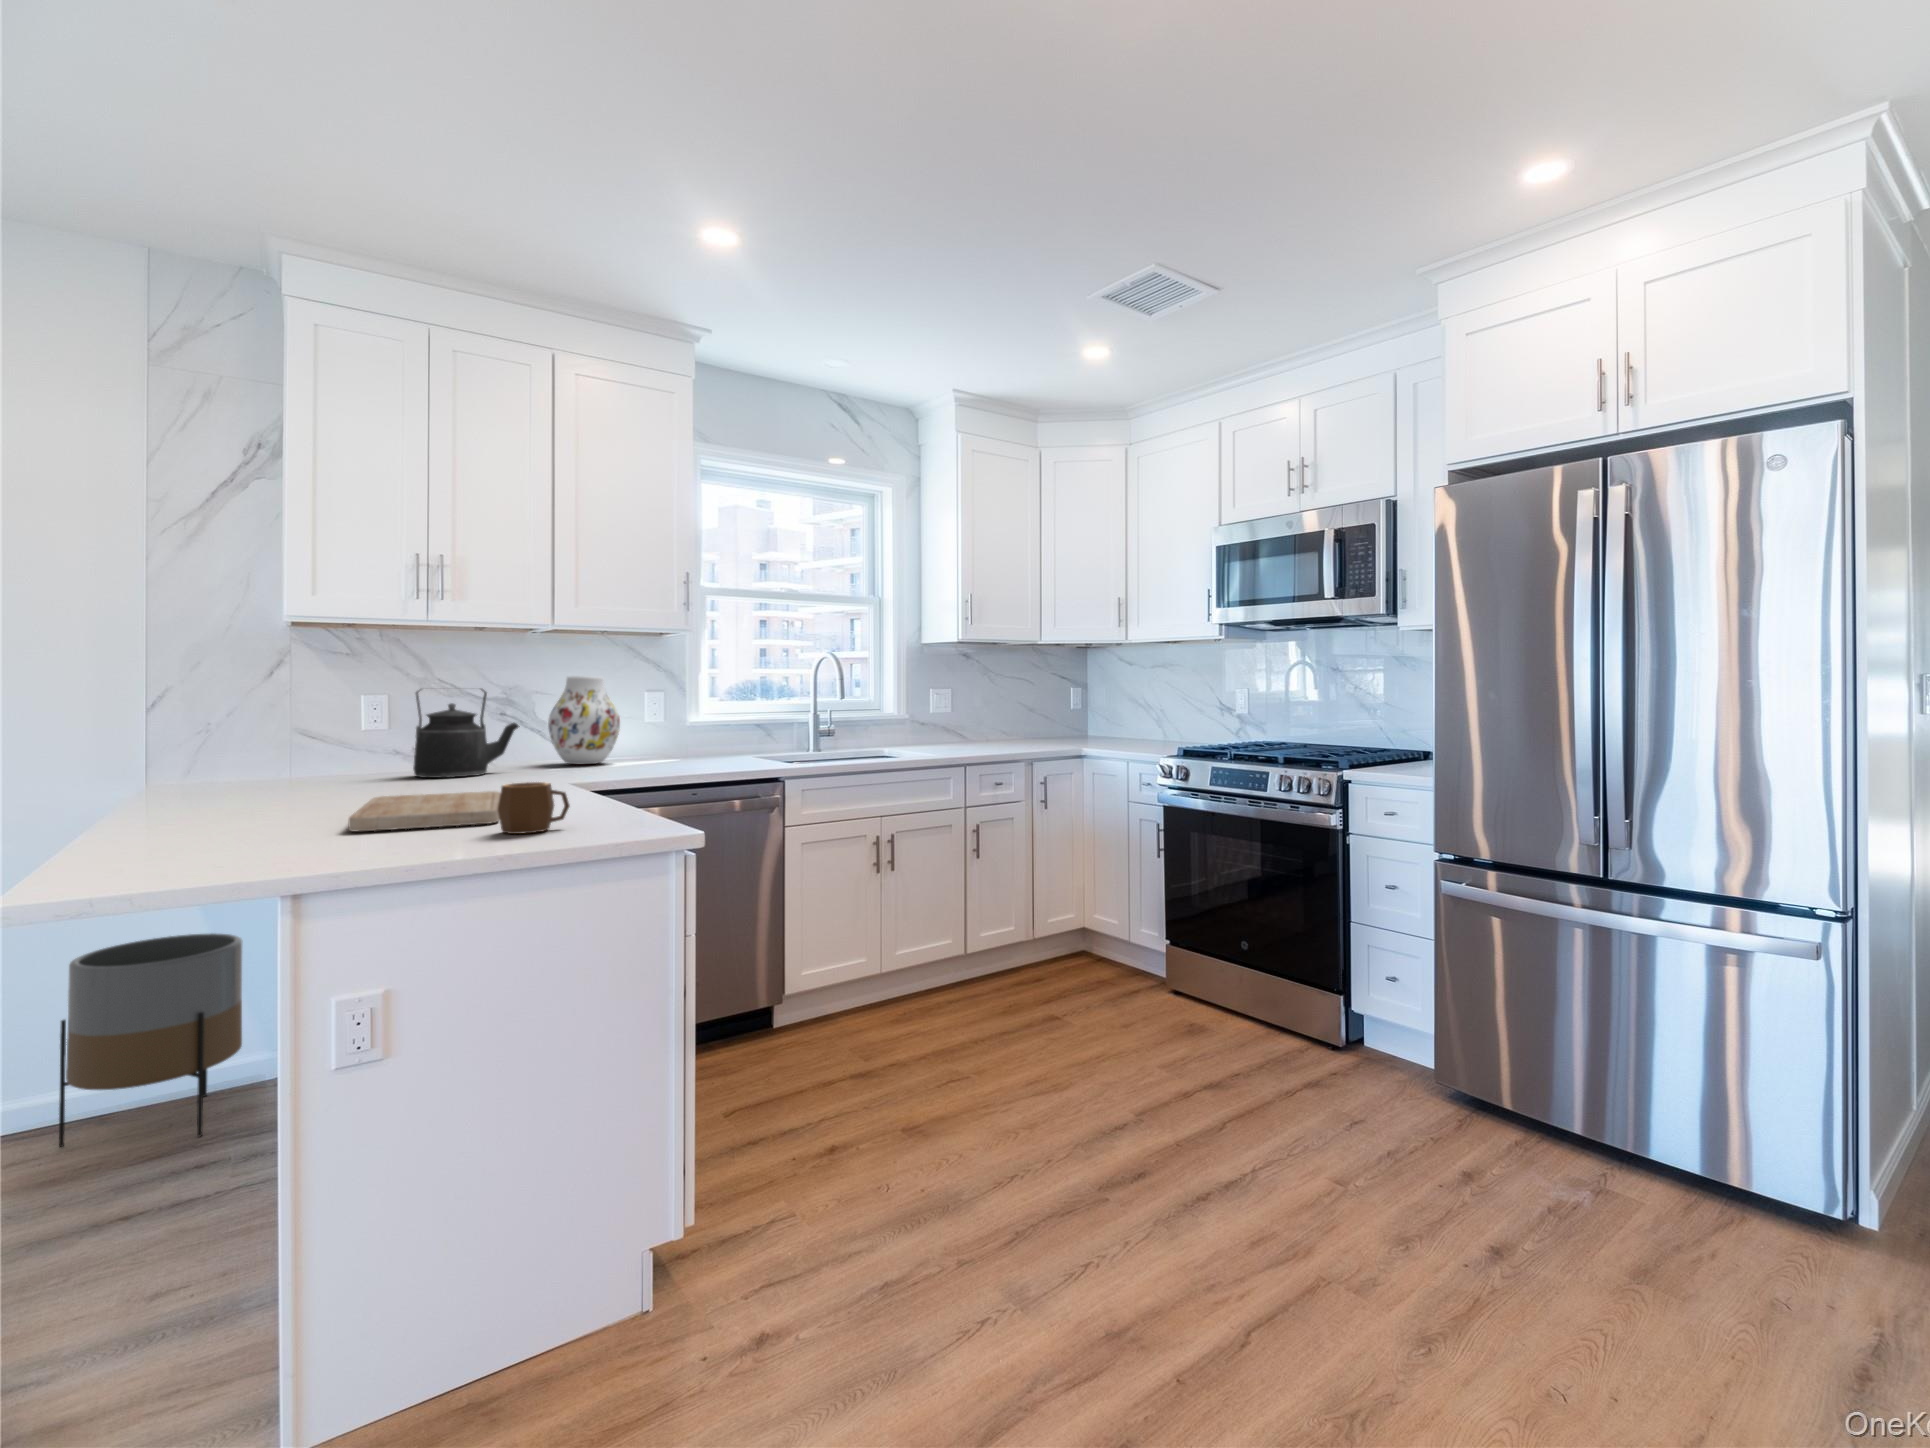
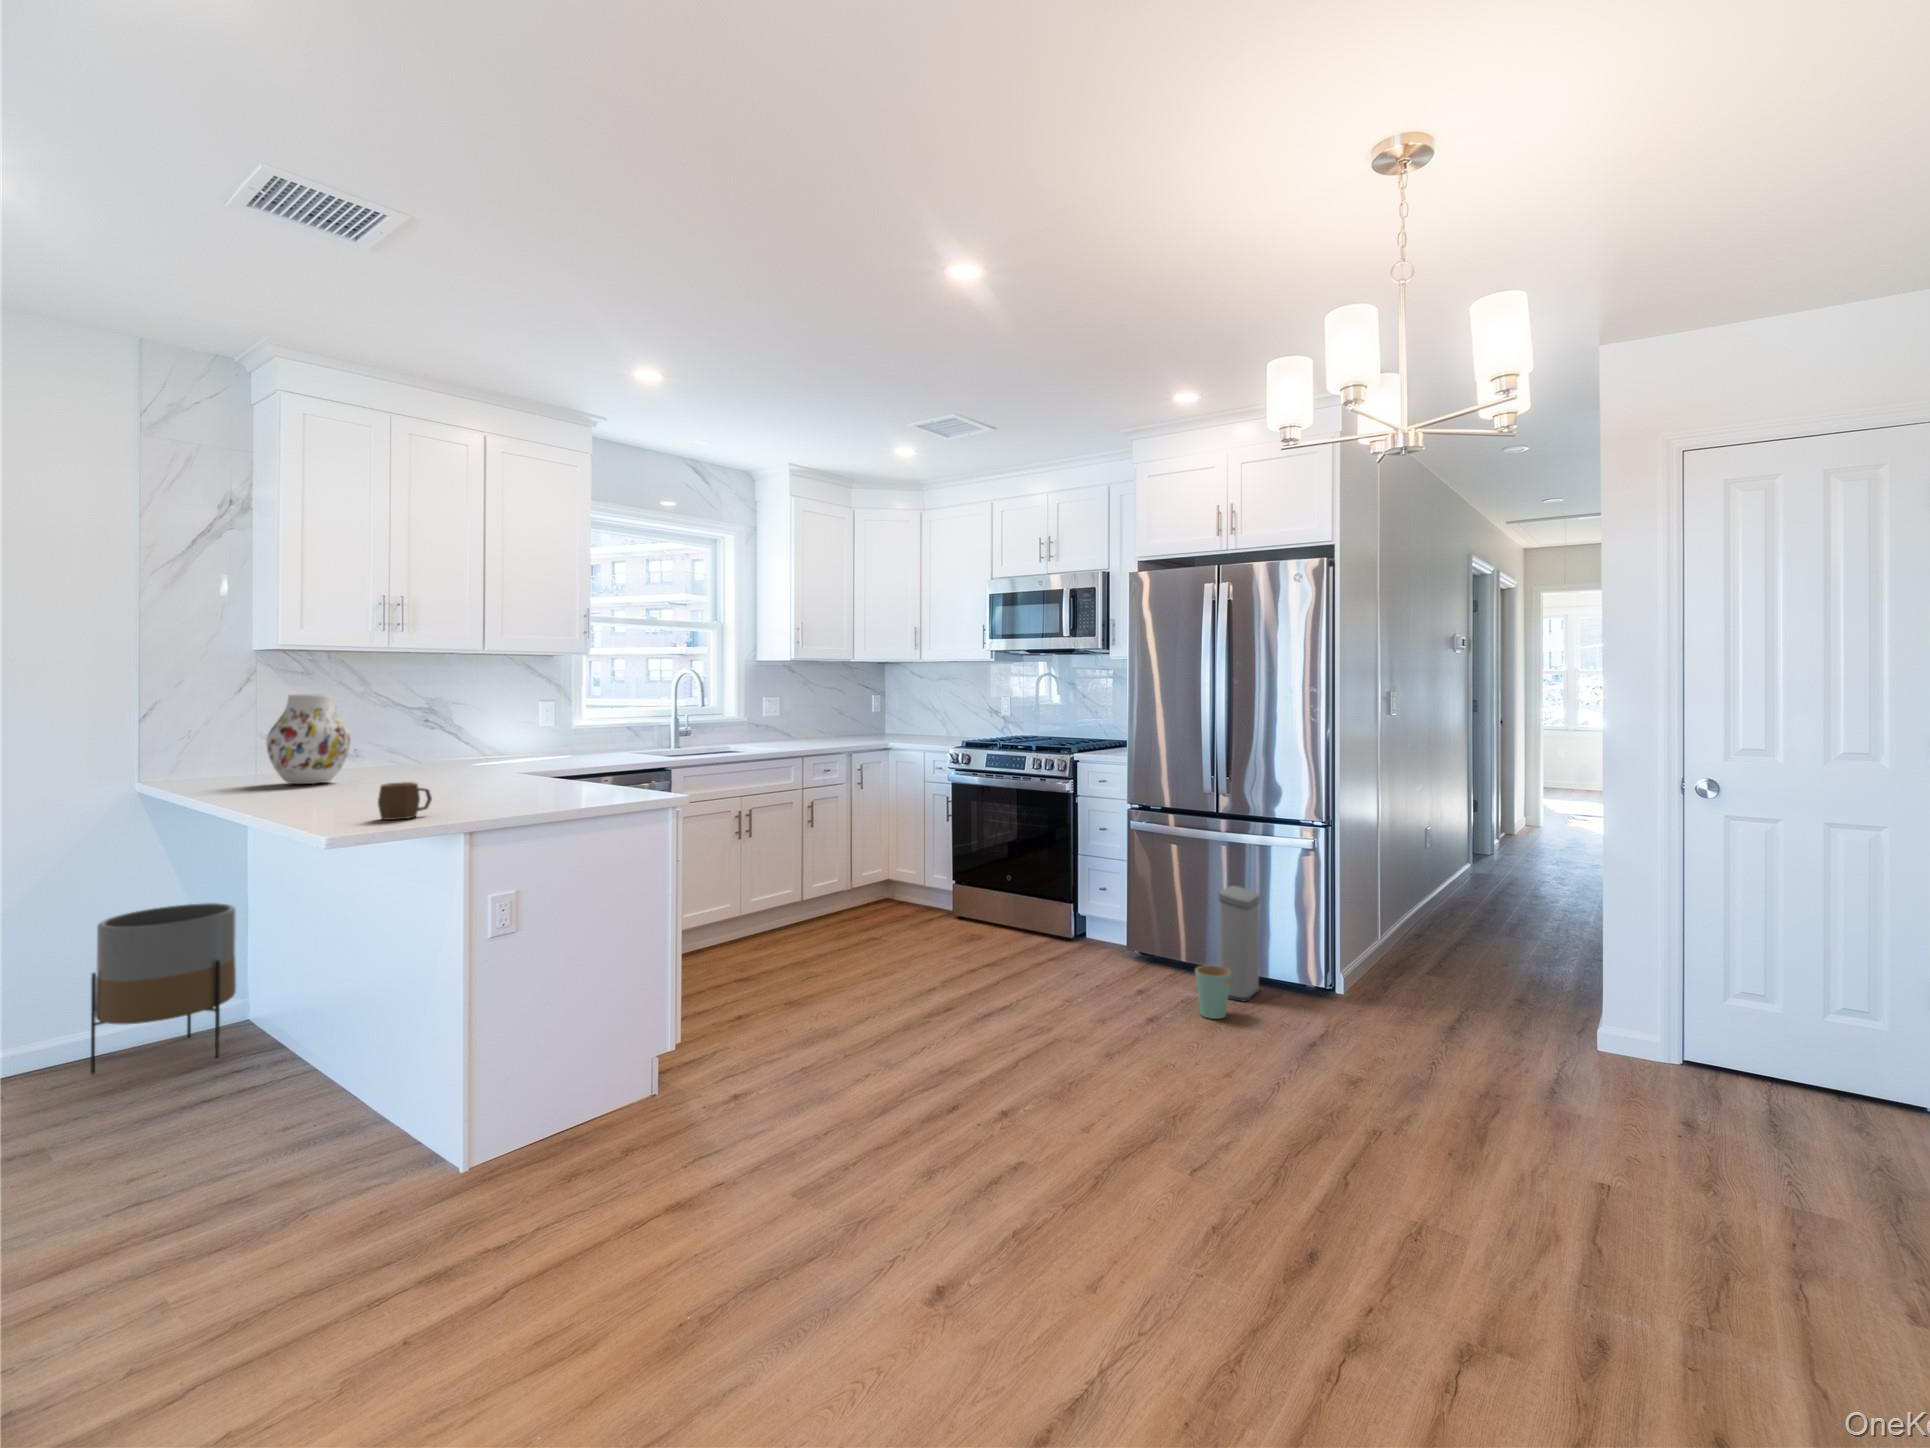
vase: present [548,676,620,764] -> present [267,695,350,784]
kettle: present [413,689,520,778] -> none [382,703,462,773]
mug: present [497,782,569,834] -> present [378,782,432,820]
cutting board: present [348,791,500,831] -> none [430,778,550,801]
trash can: none [1584,1010,1702,1273] -> present [1195,886,1260,1019]

